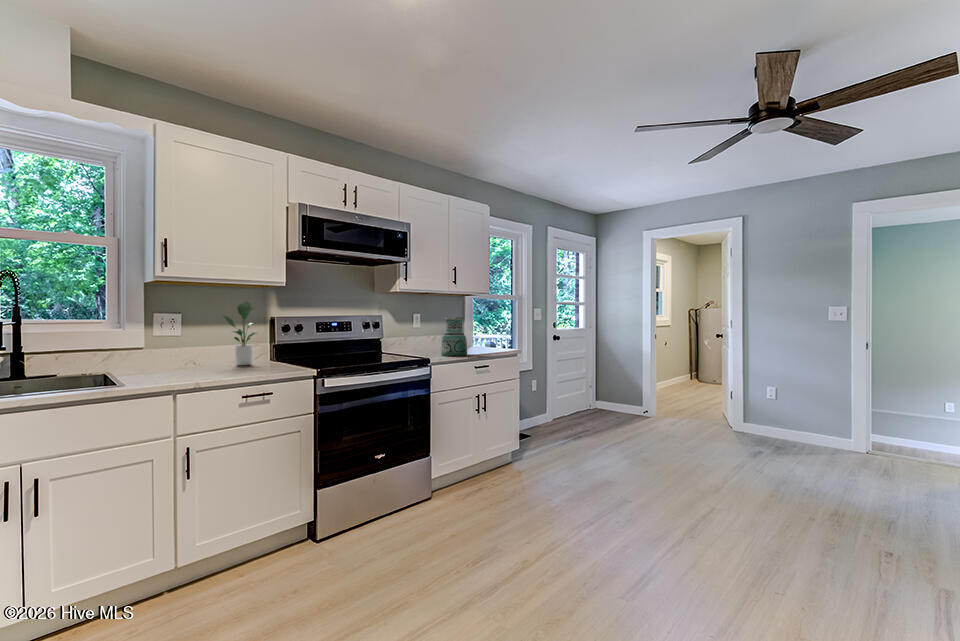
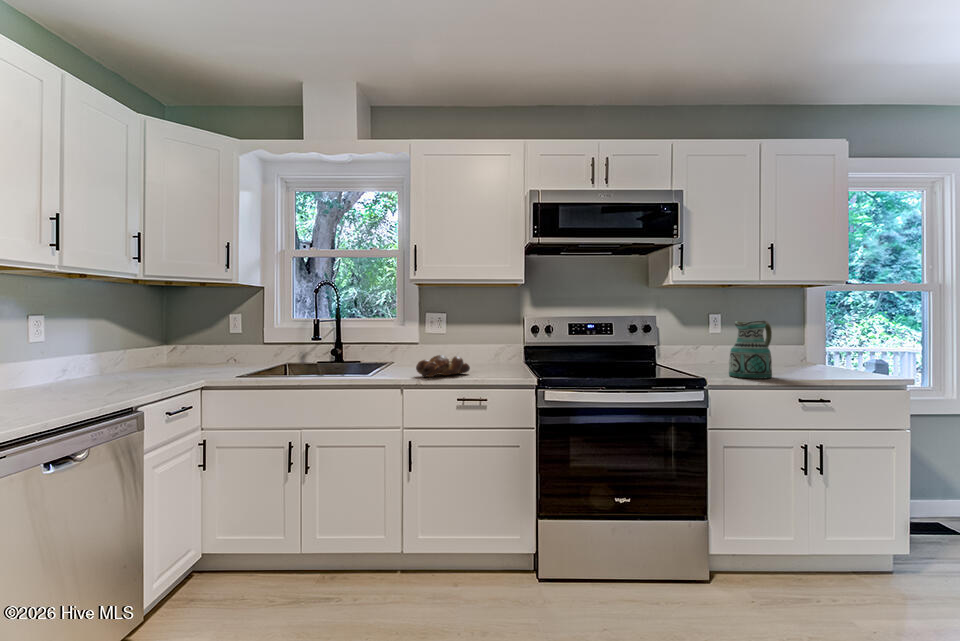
potted plant: present [223,301,257,366] -> none [476,300,510,367]
bread loaf: none [175,357,237,381] -> present [416,355,470,377]

